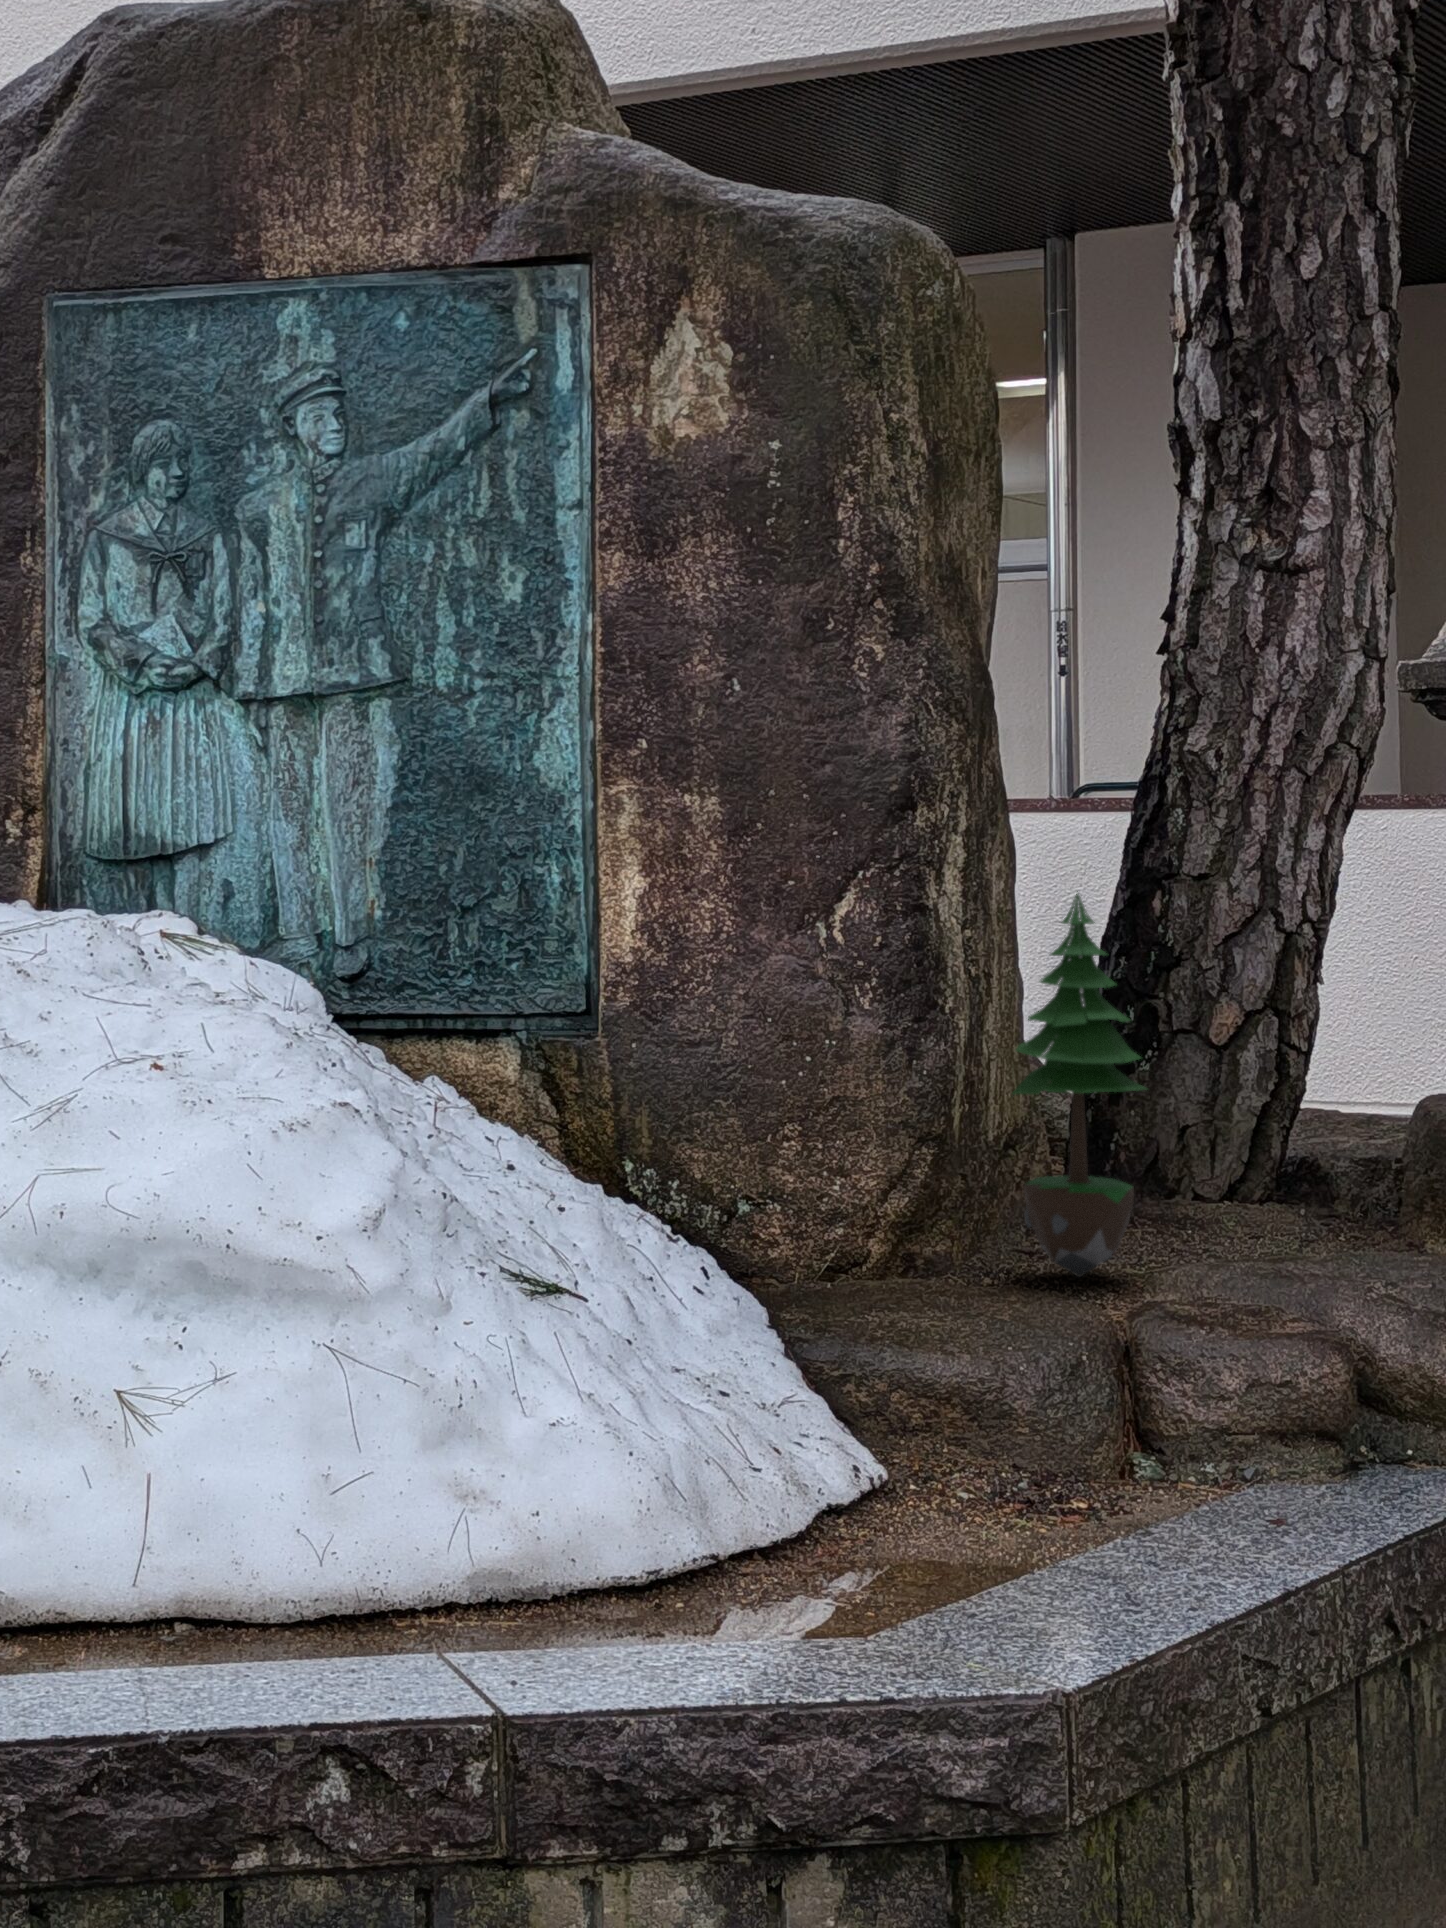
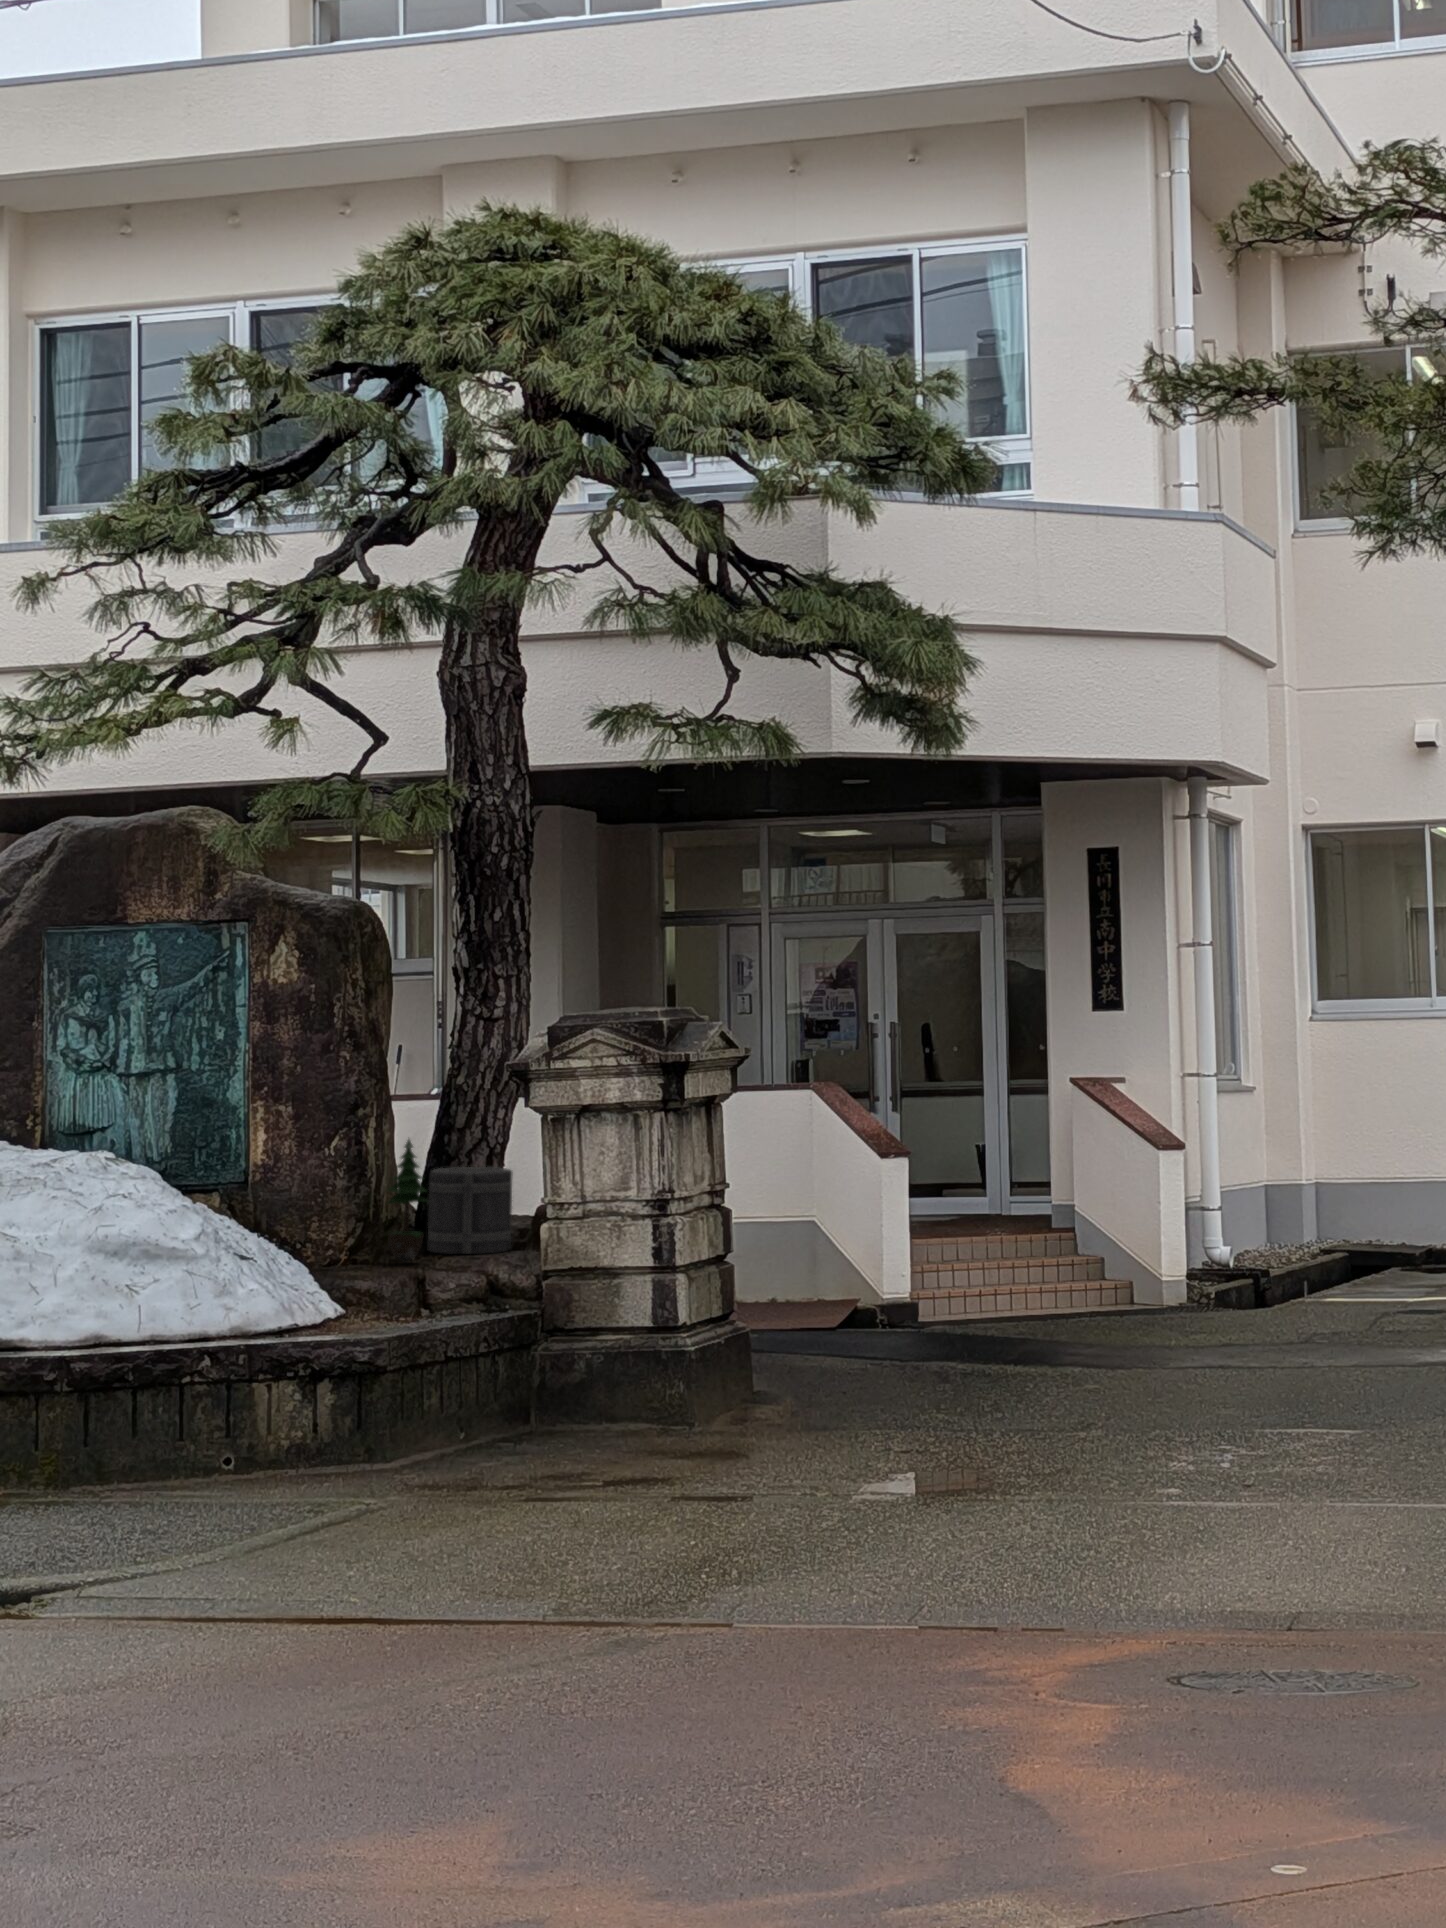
bucket: none [1127,987,1376,1244] -> present [428,1167,513,1254]

